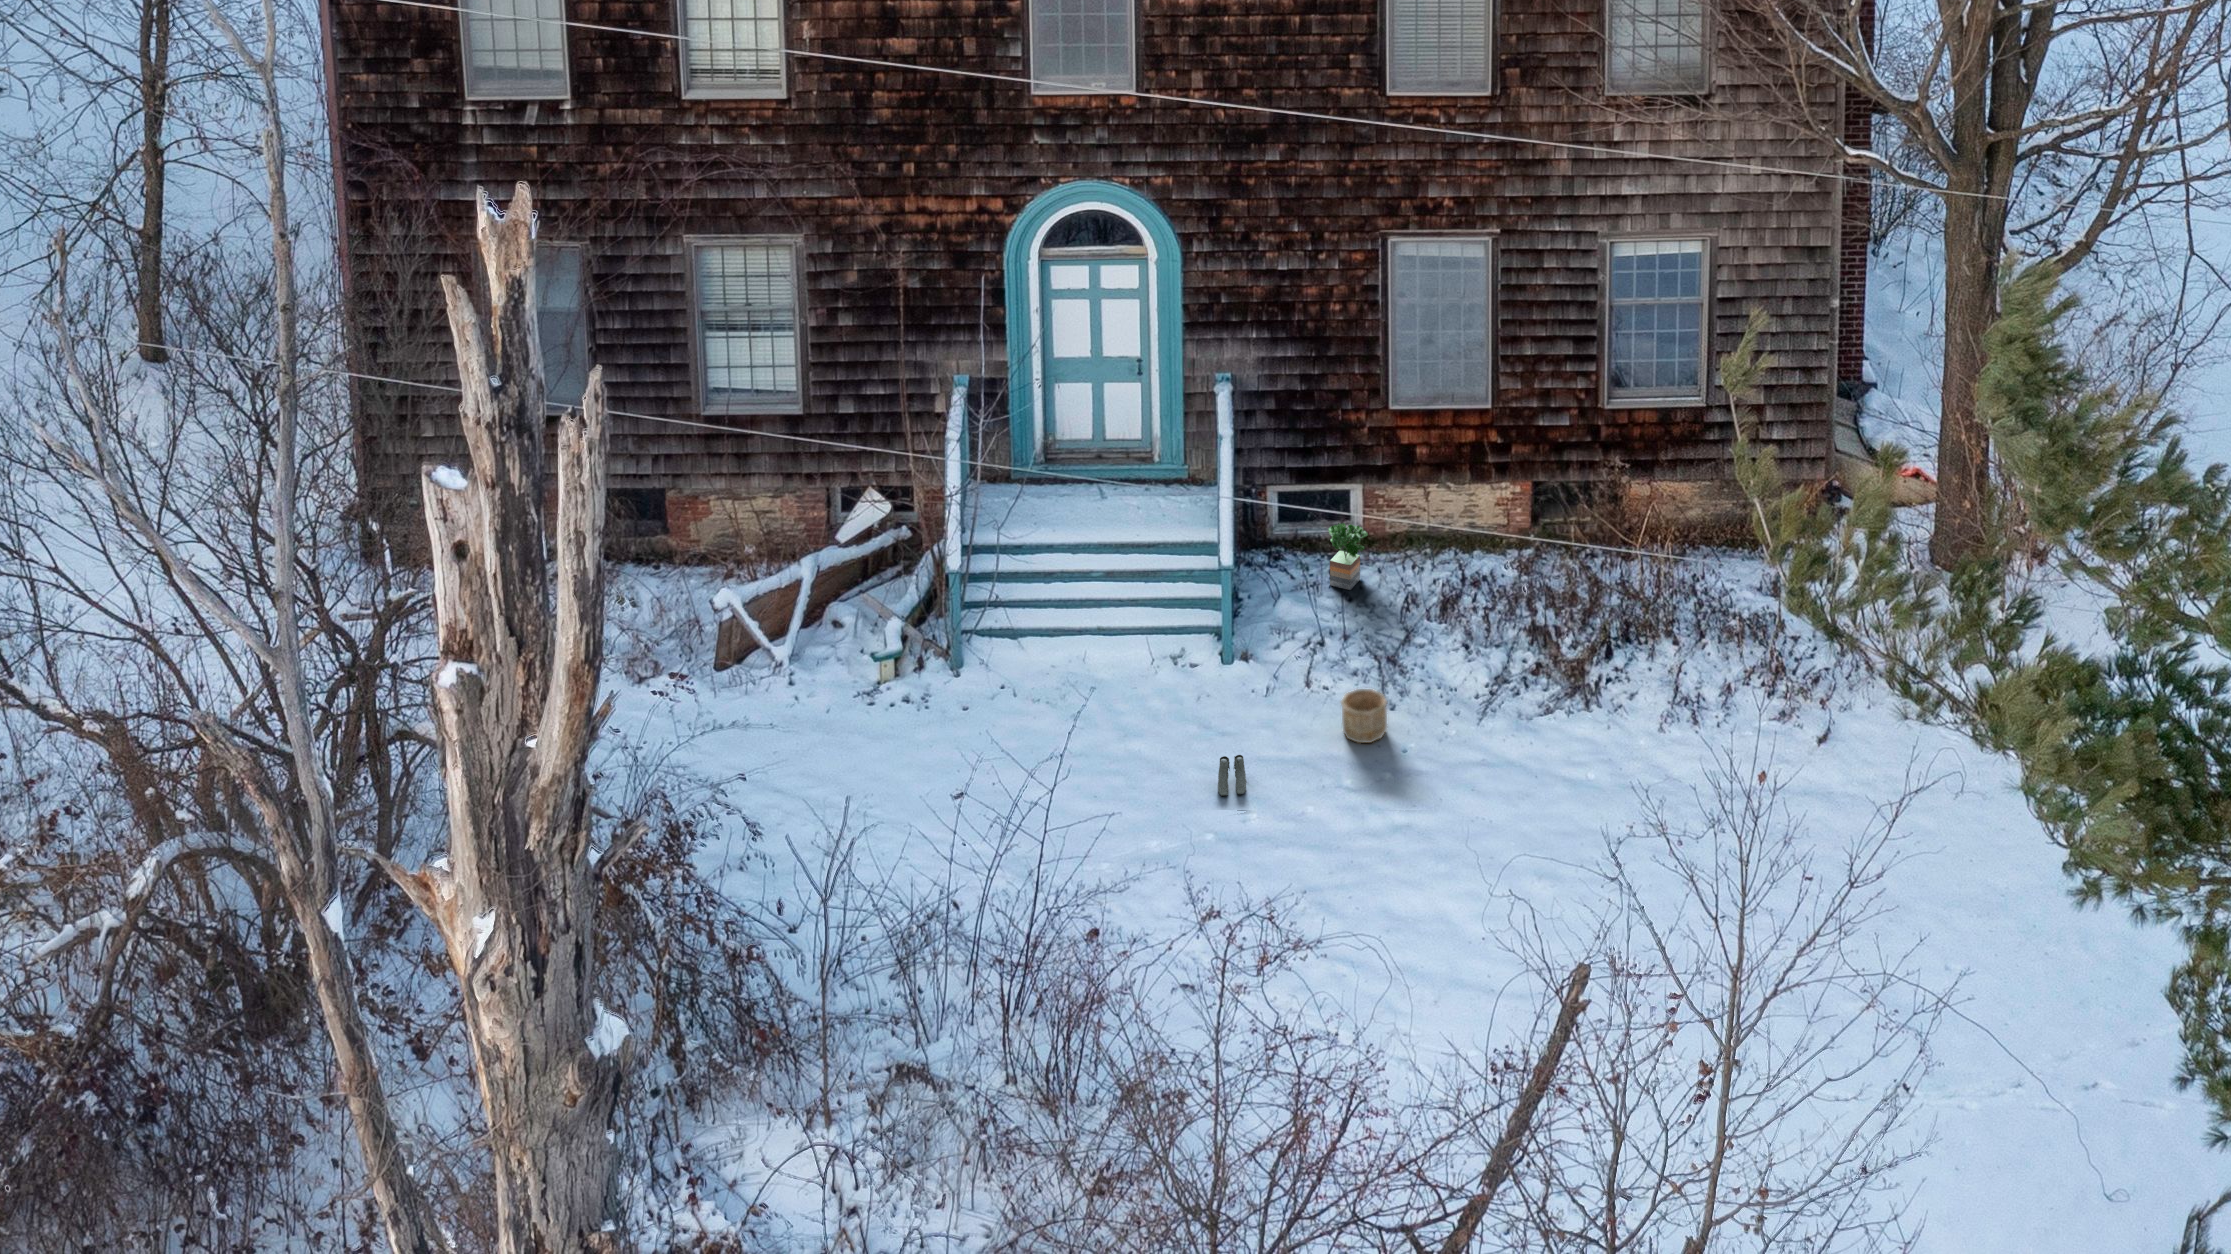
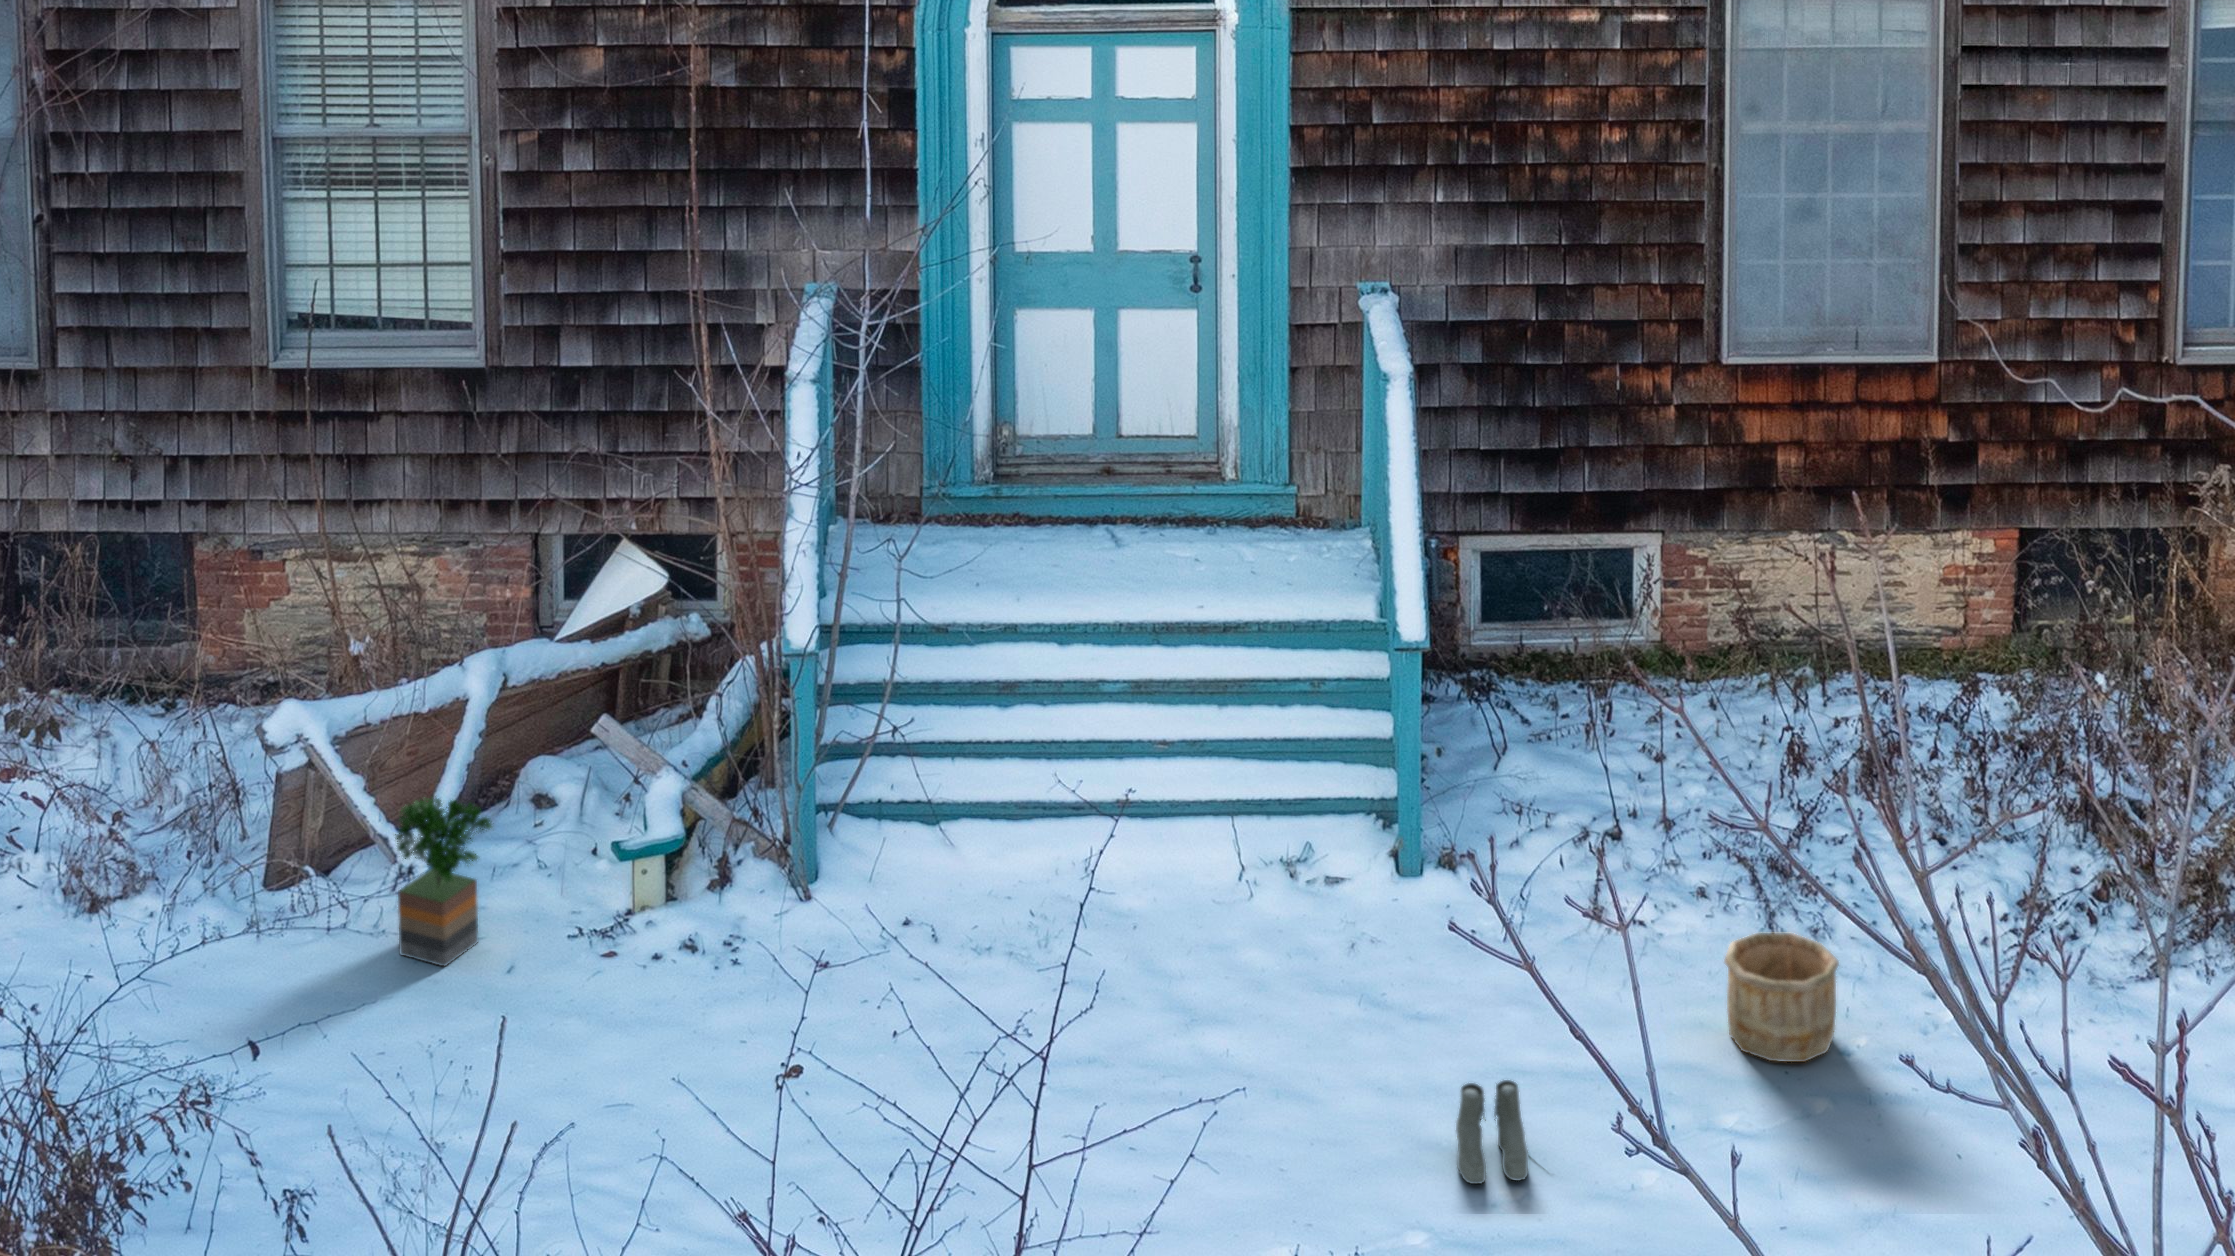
potted tree: present [1328,523,1367,590] -> present [395,798,492,966]

